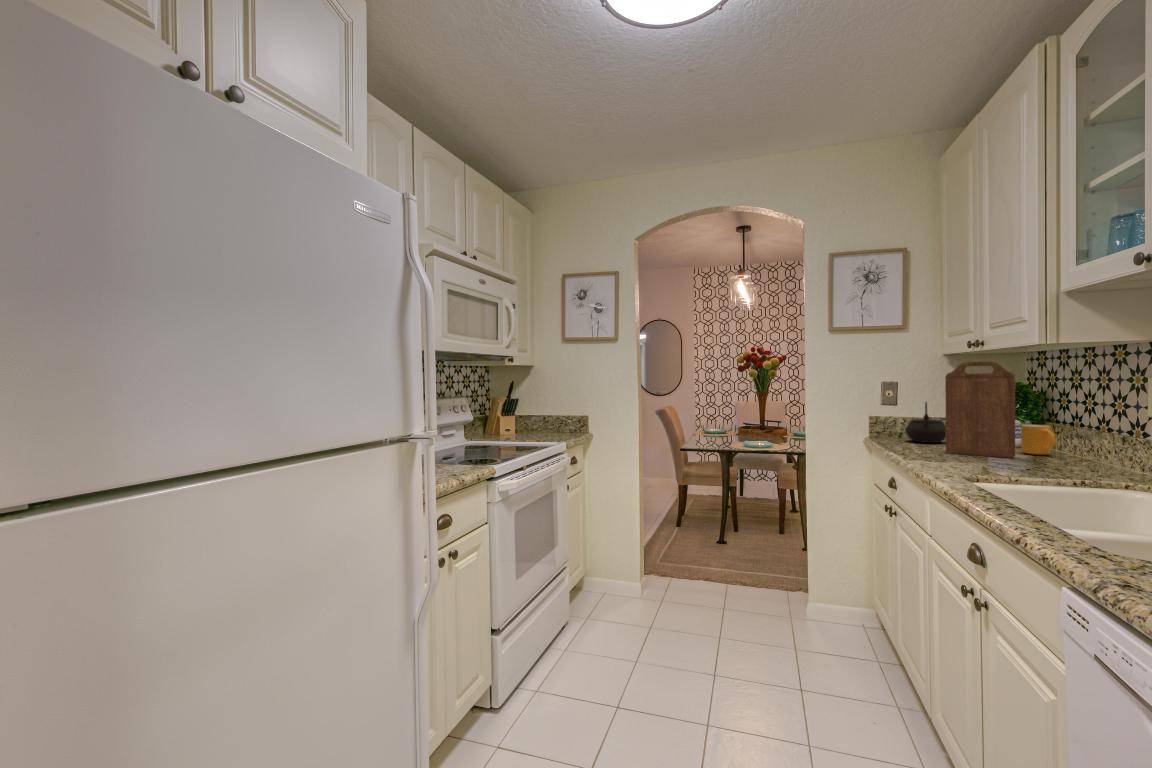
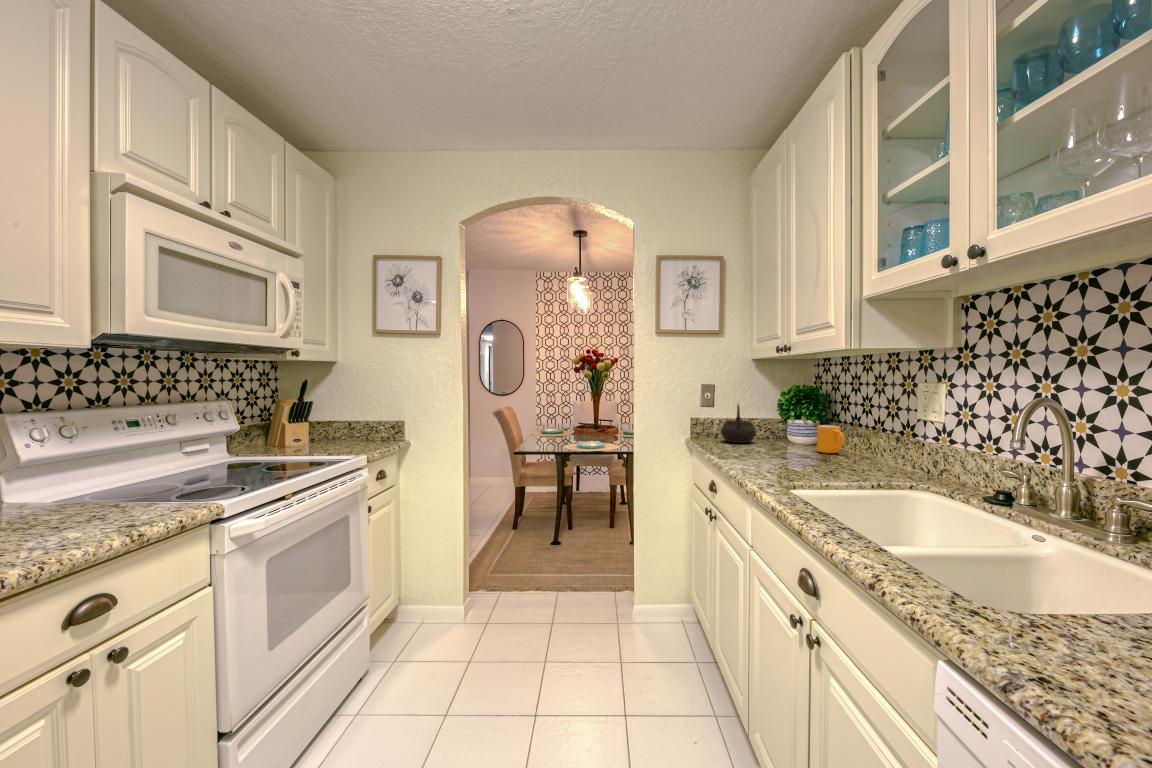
cutting board: present [945,361,1015,458] -> none [757,366,815,458]

